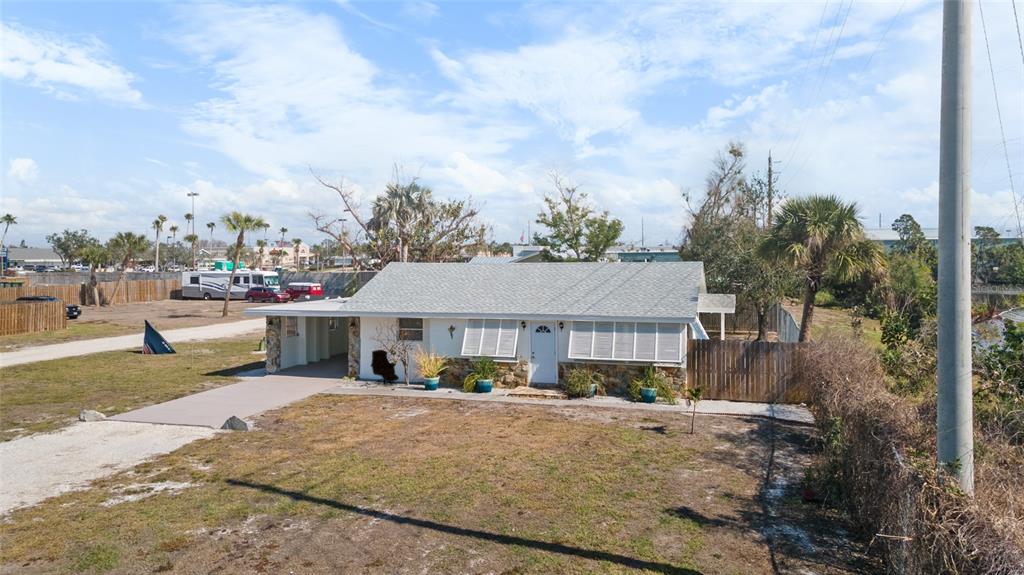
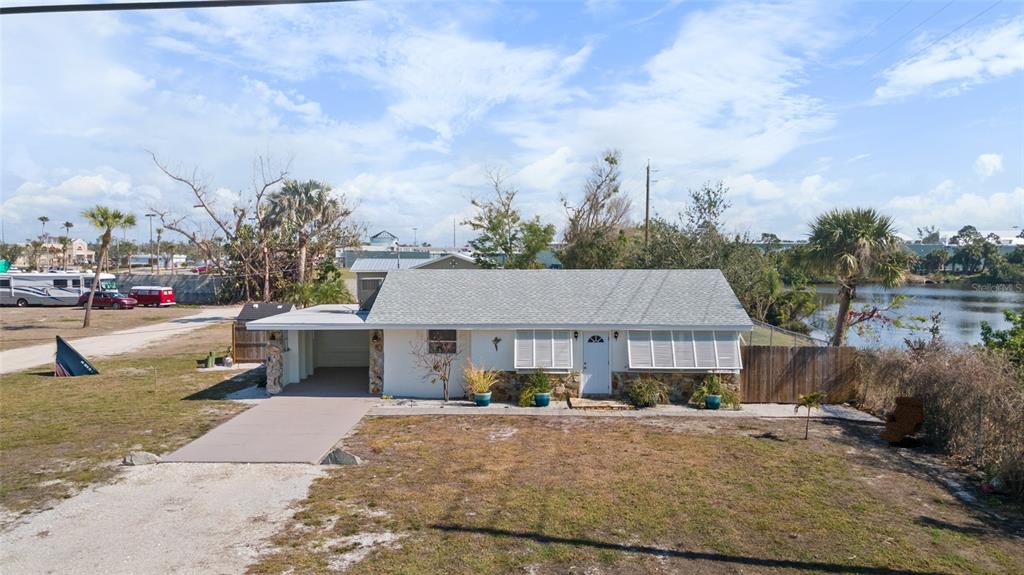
lounge chair: present [371,350,399,384] -> present [879,396,925,448]

